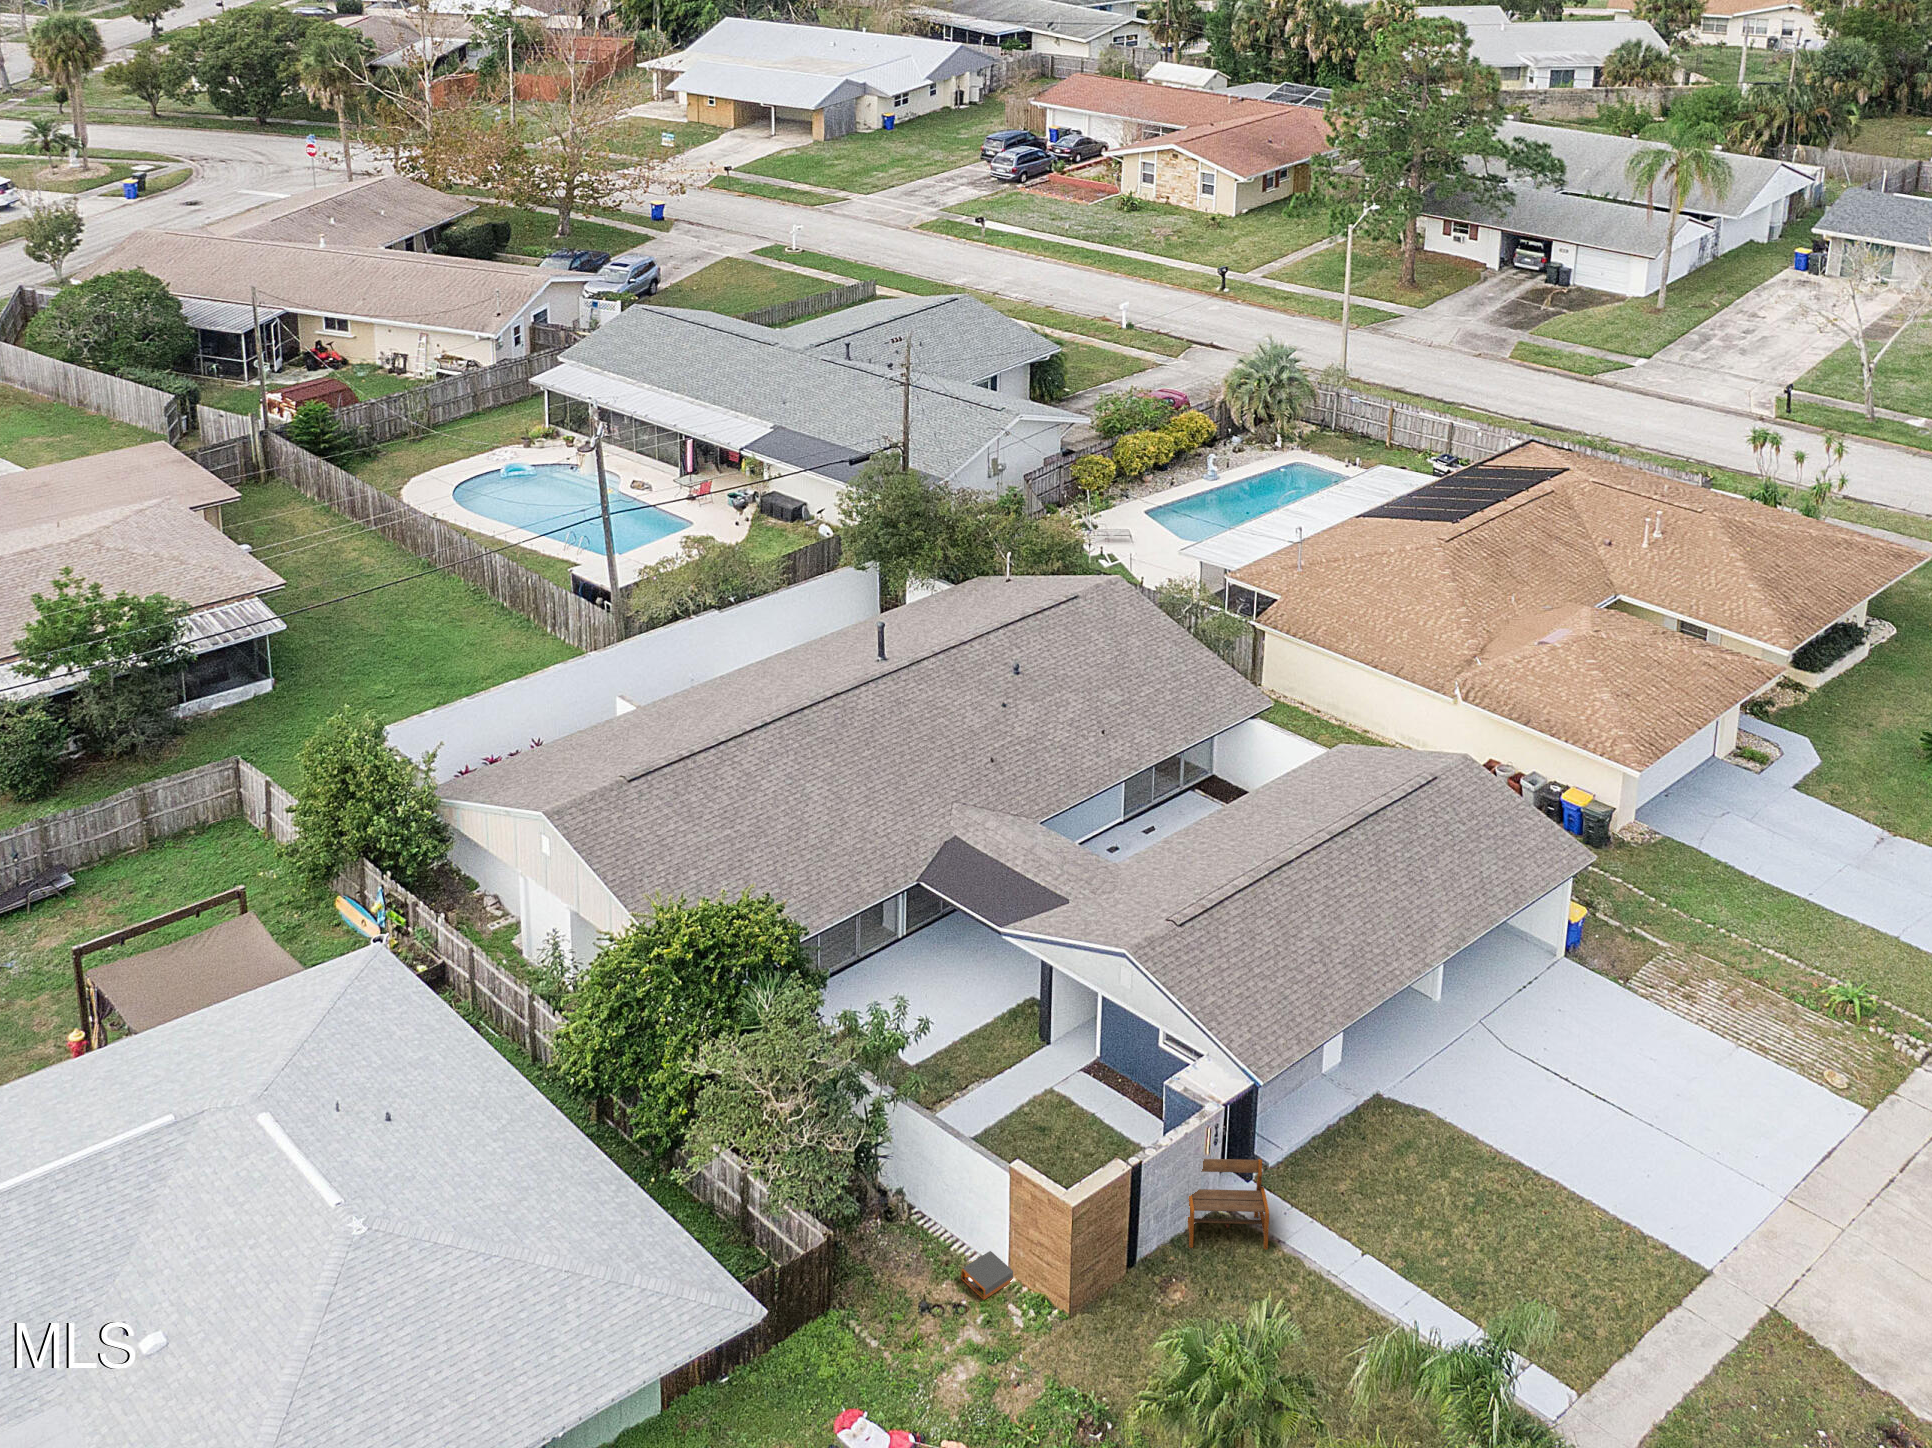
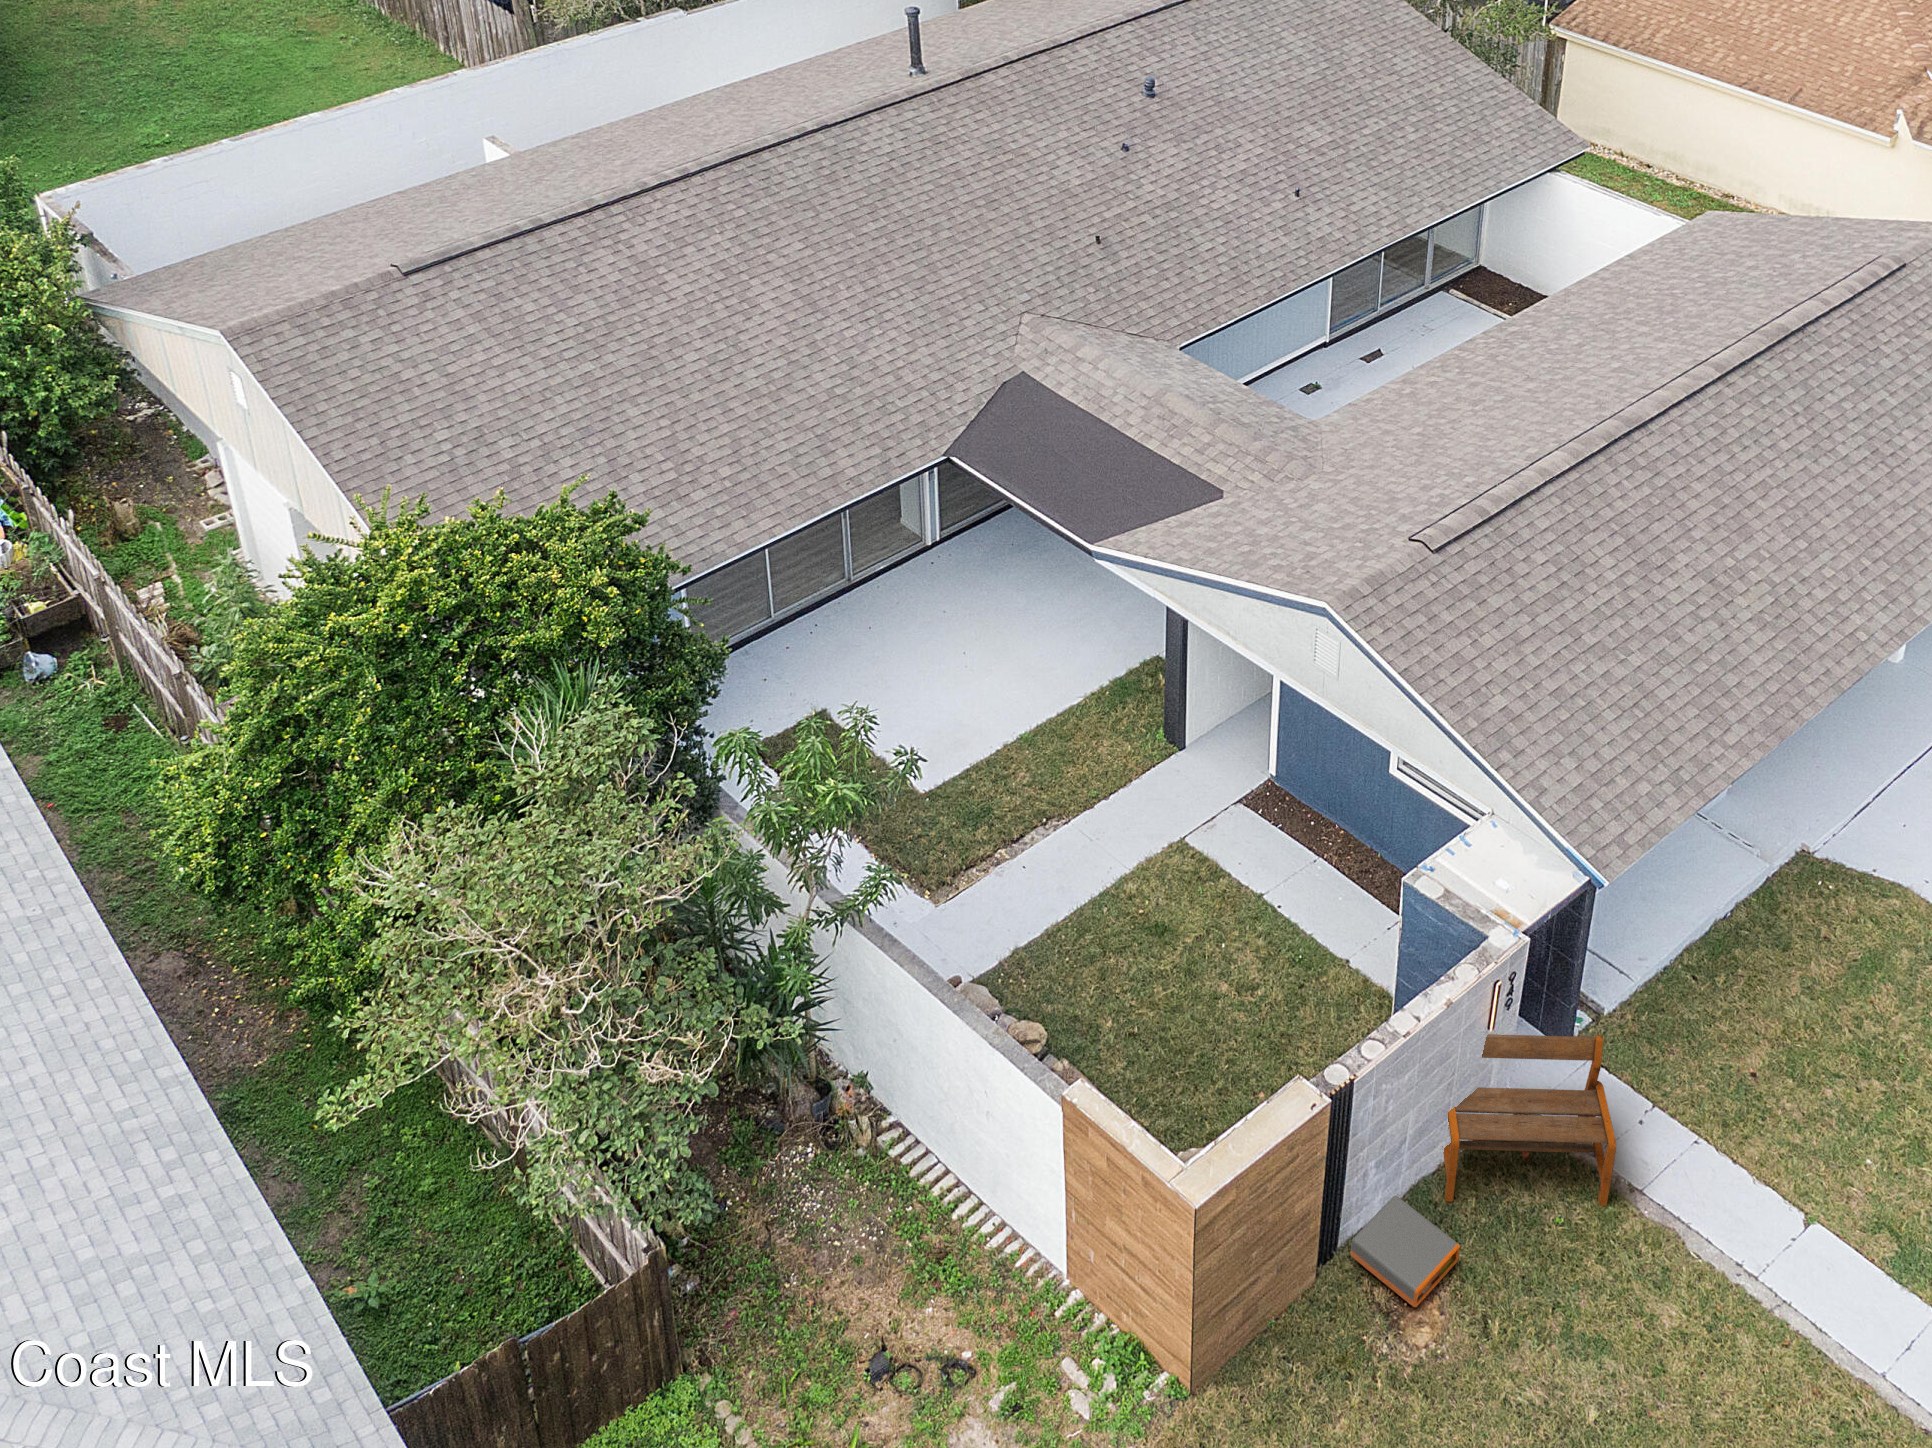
storage box: present [961,1251,1013,1300] -> present [1351,1196,1460,1307]

